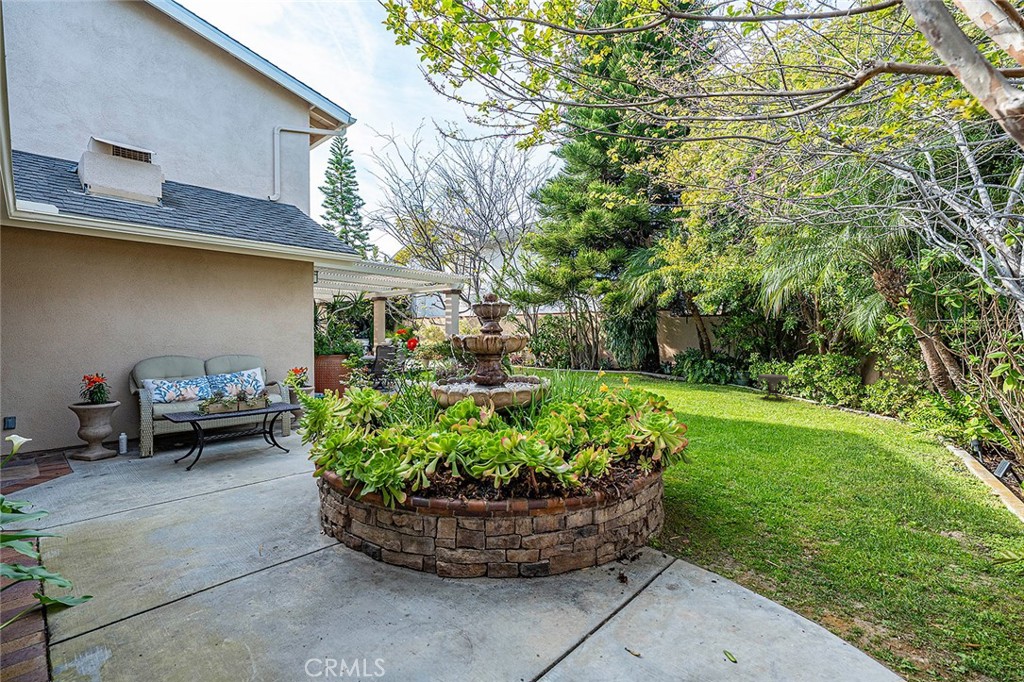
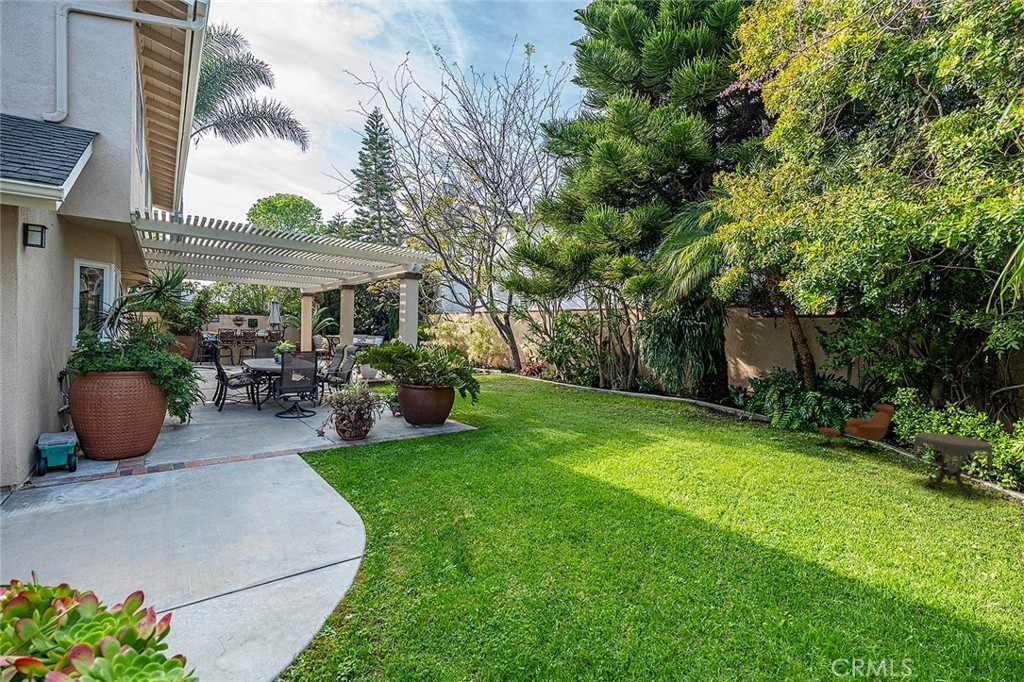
lounge chair: none [713,364,751,390] -> present [818,405,894,452]

